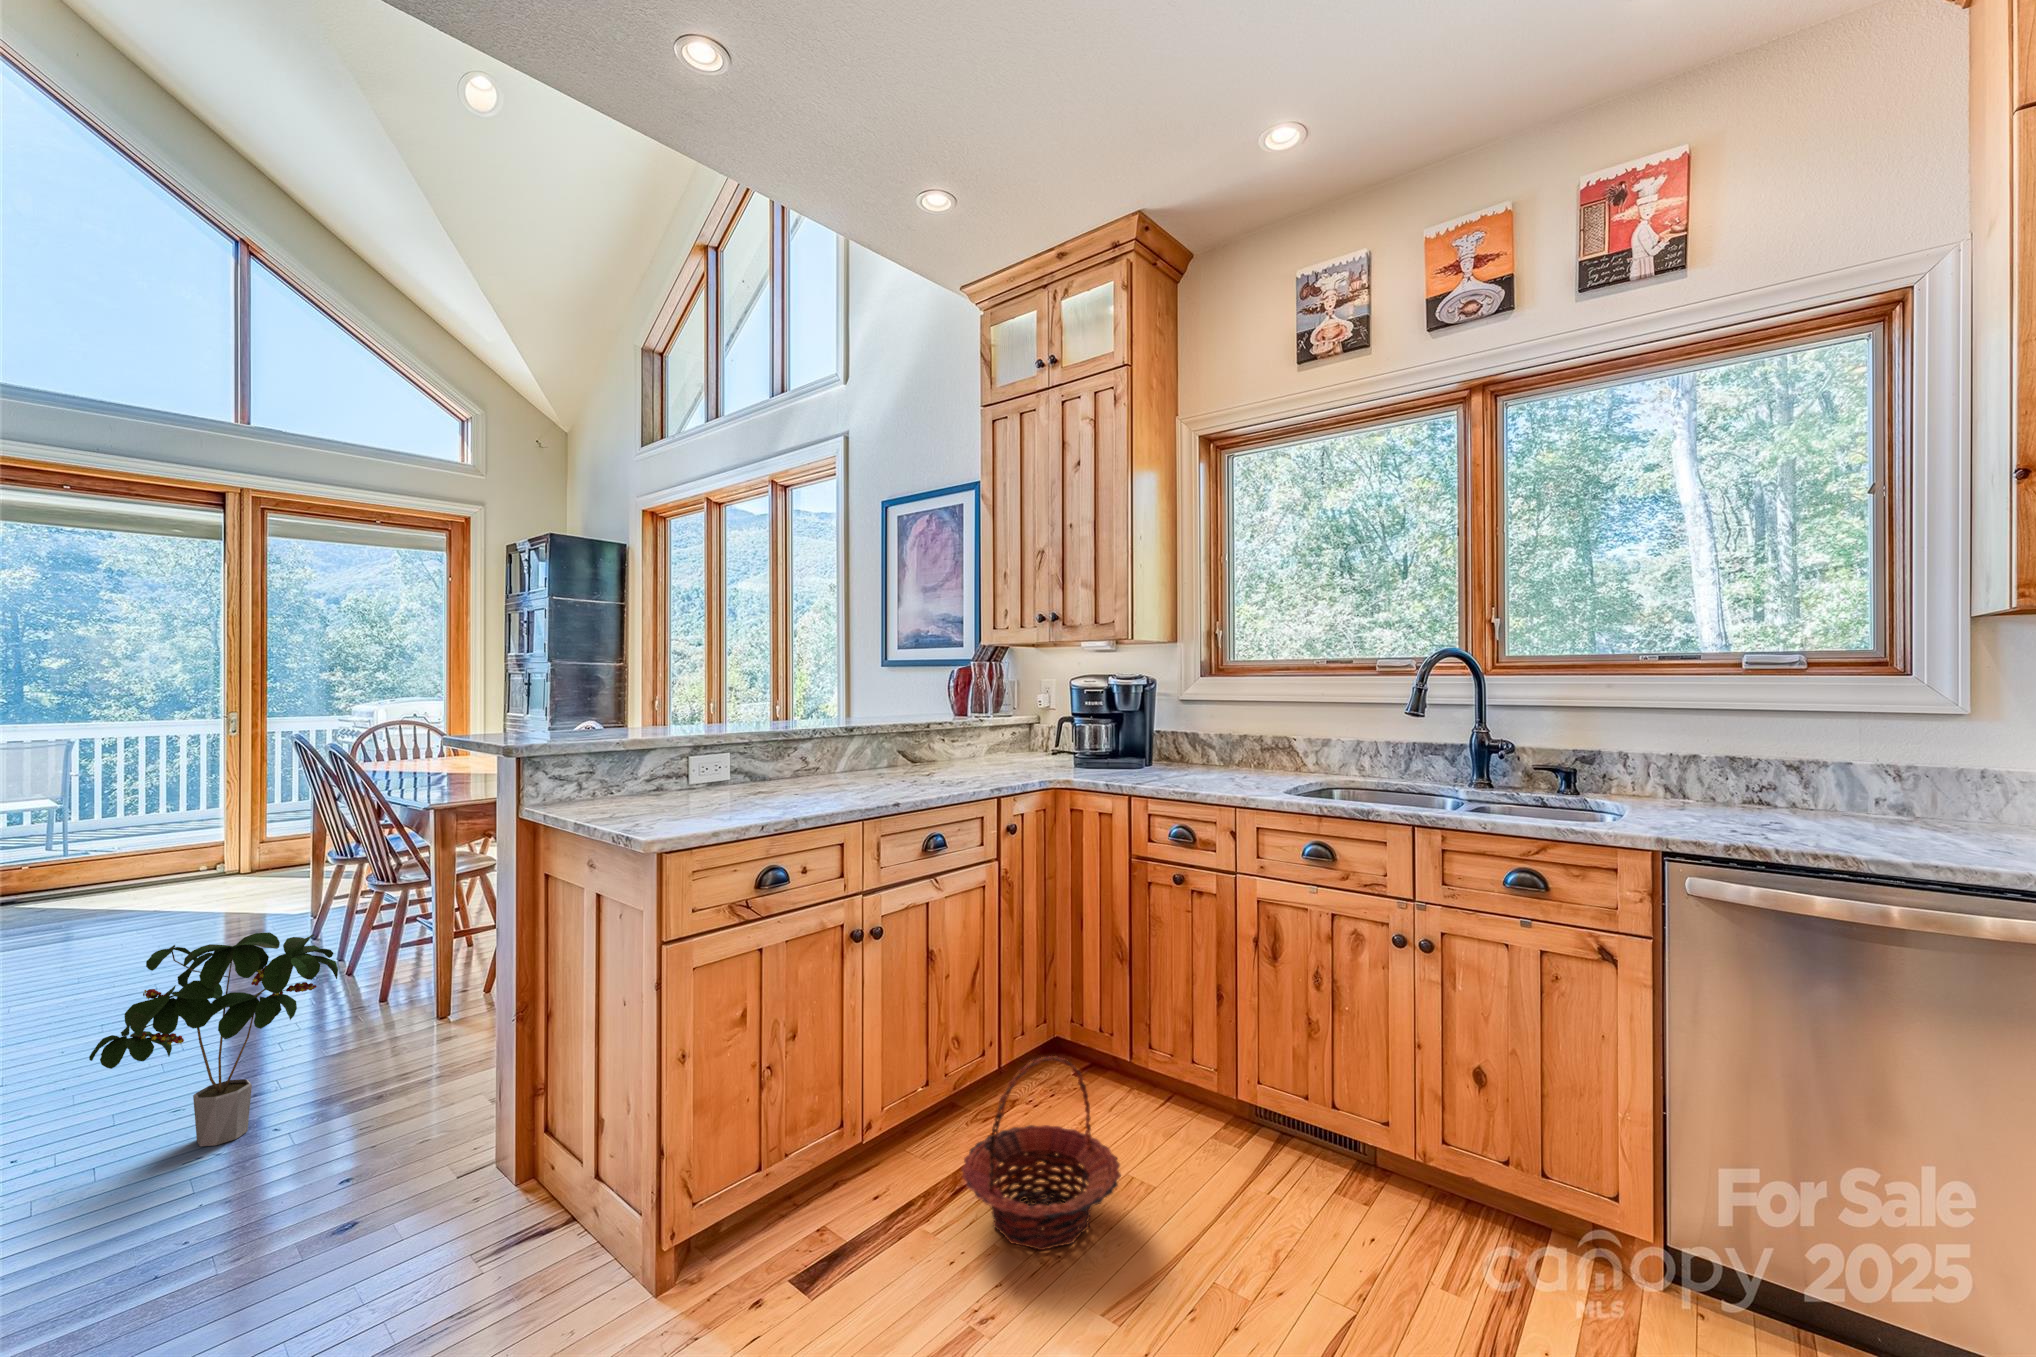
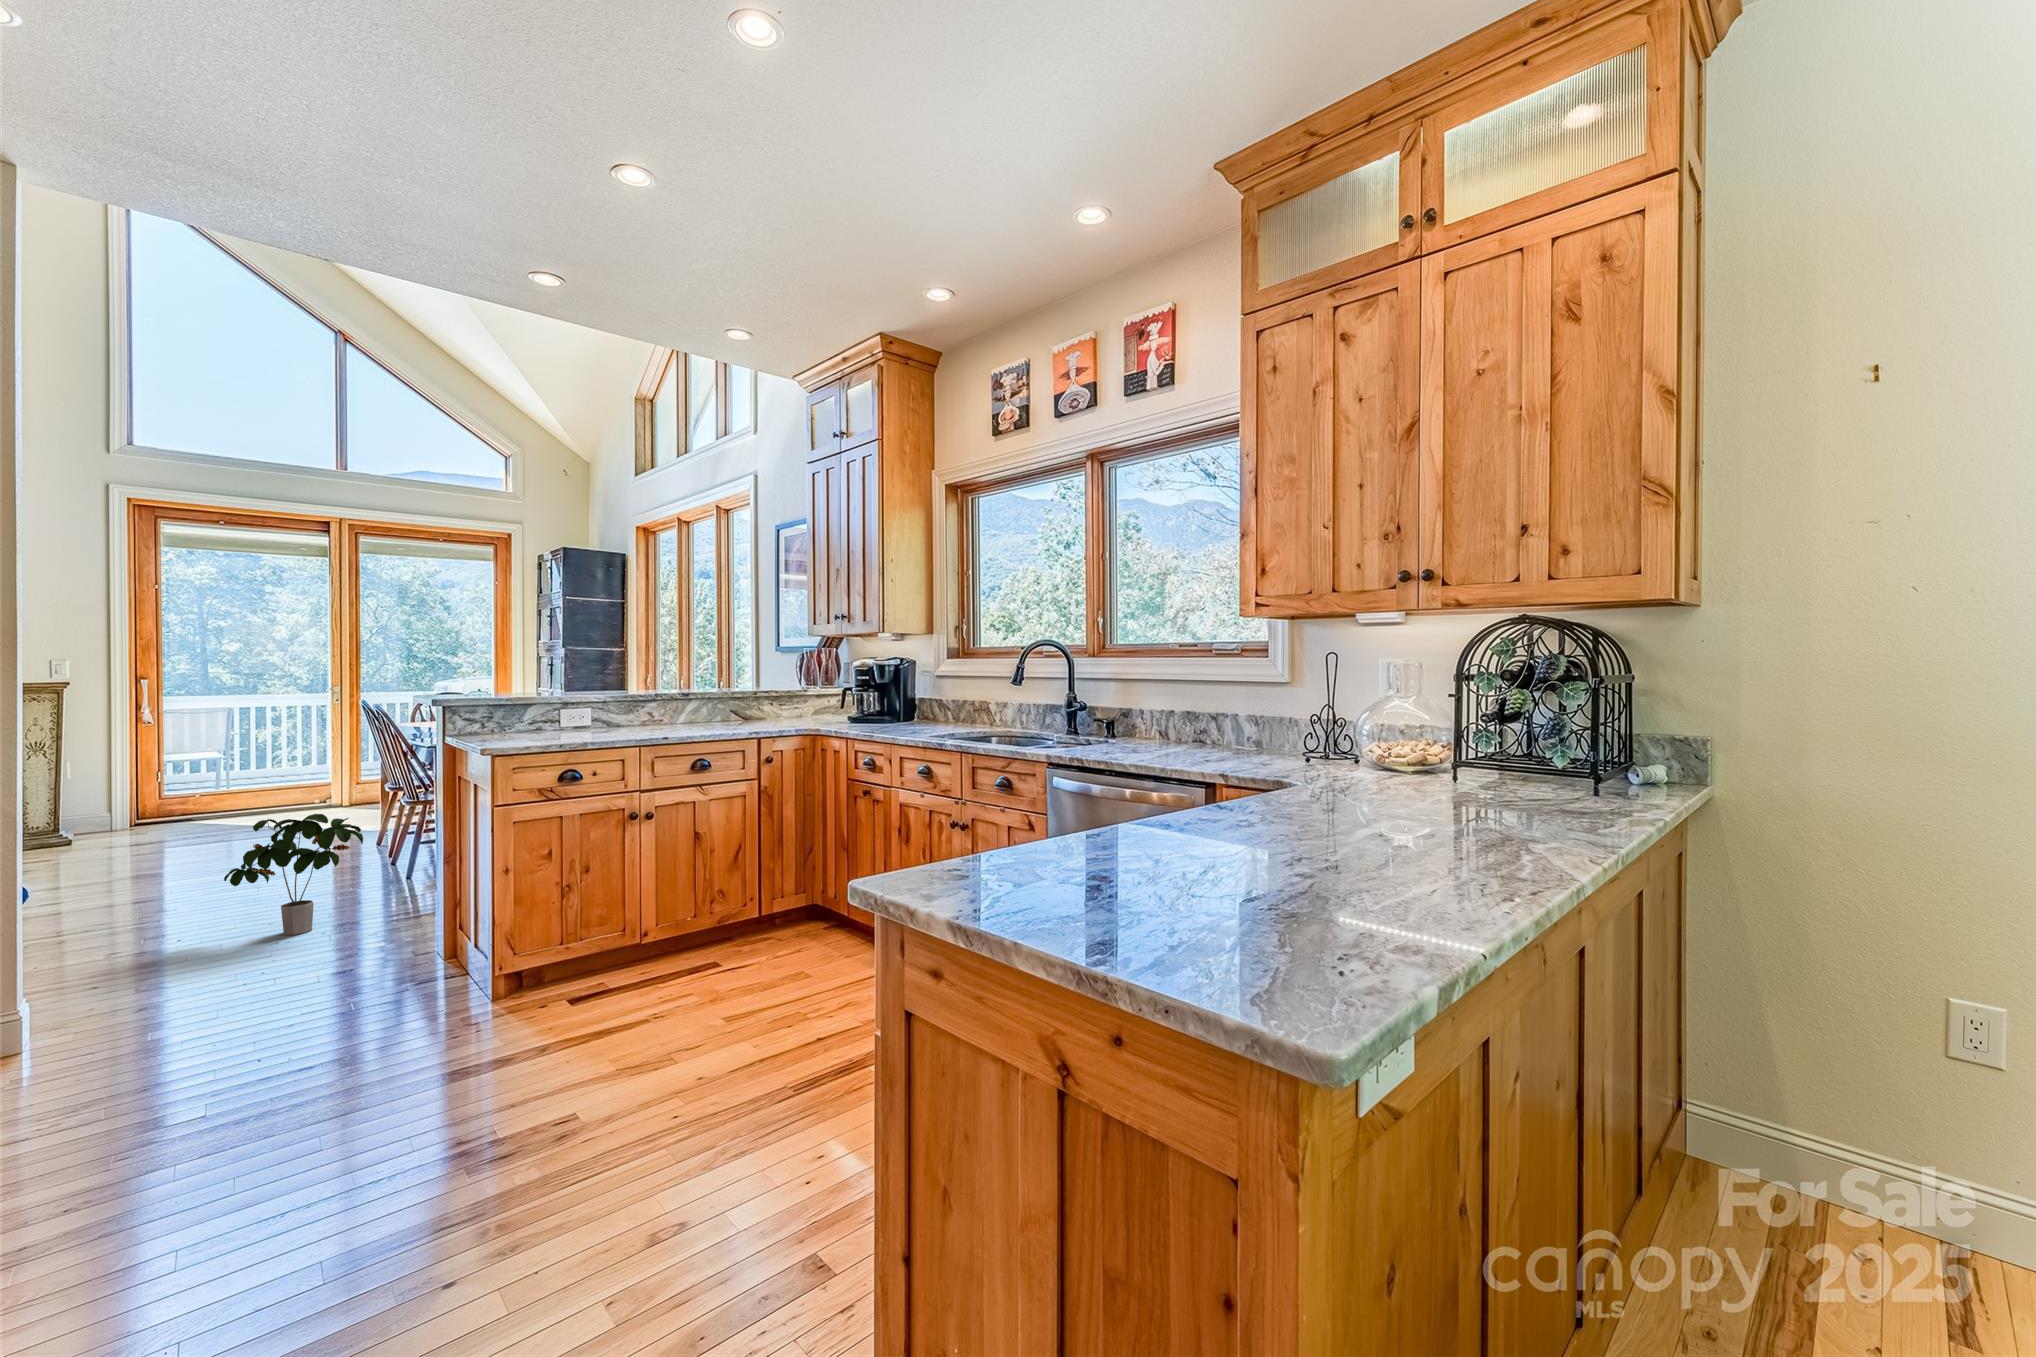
basket: present [962,1056,1121,1250] -> none [678,887,778,991]

